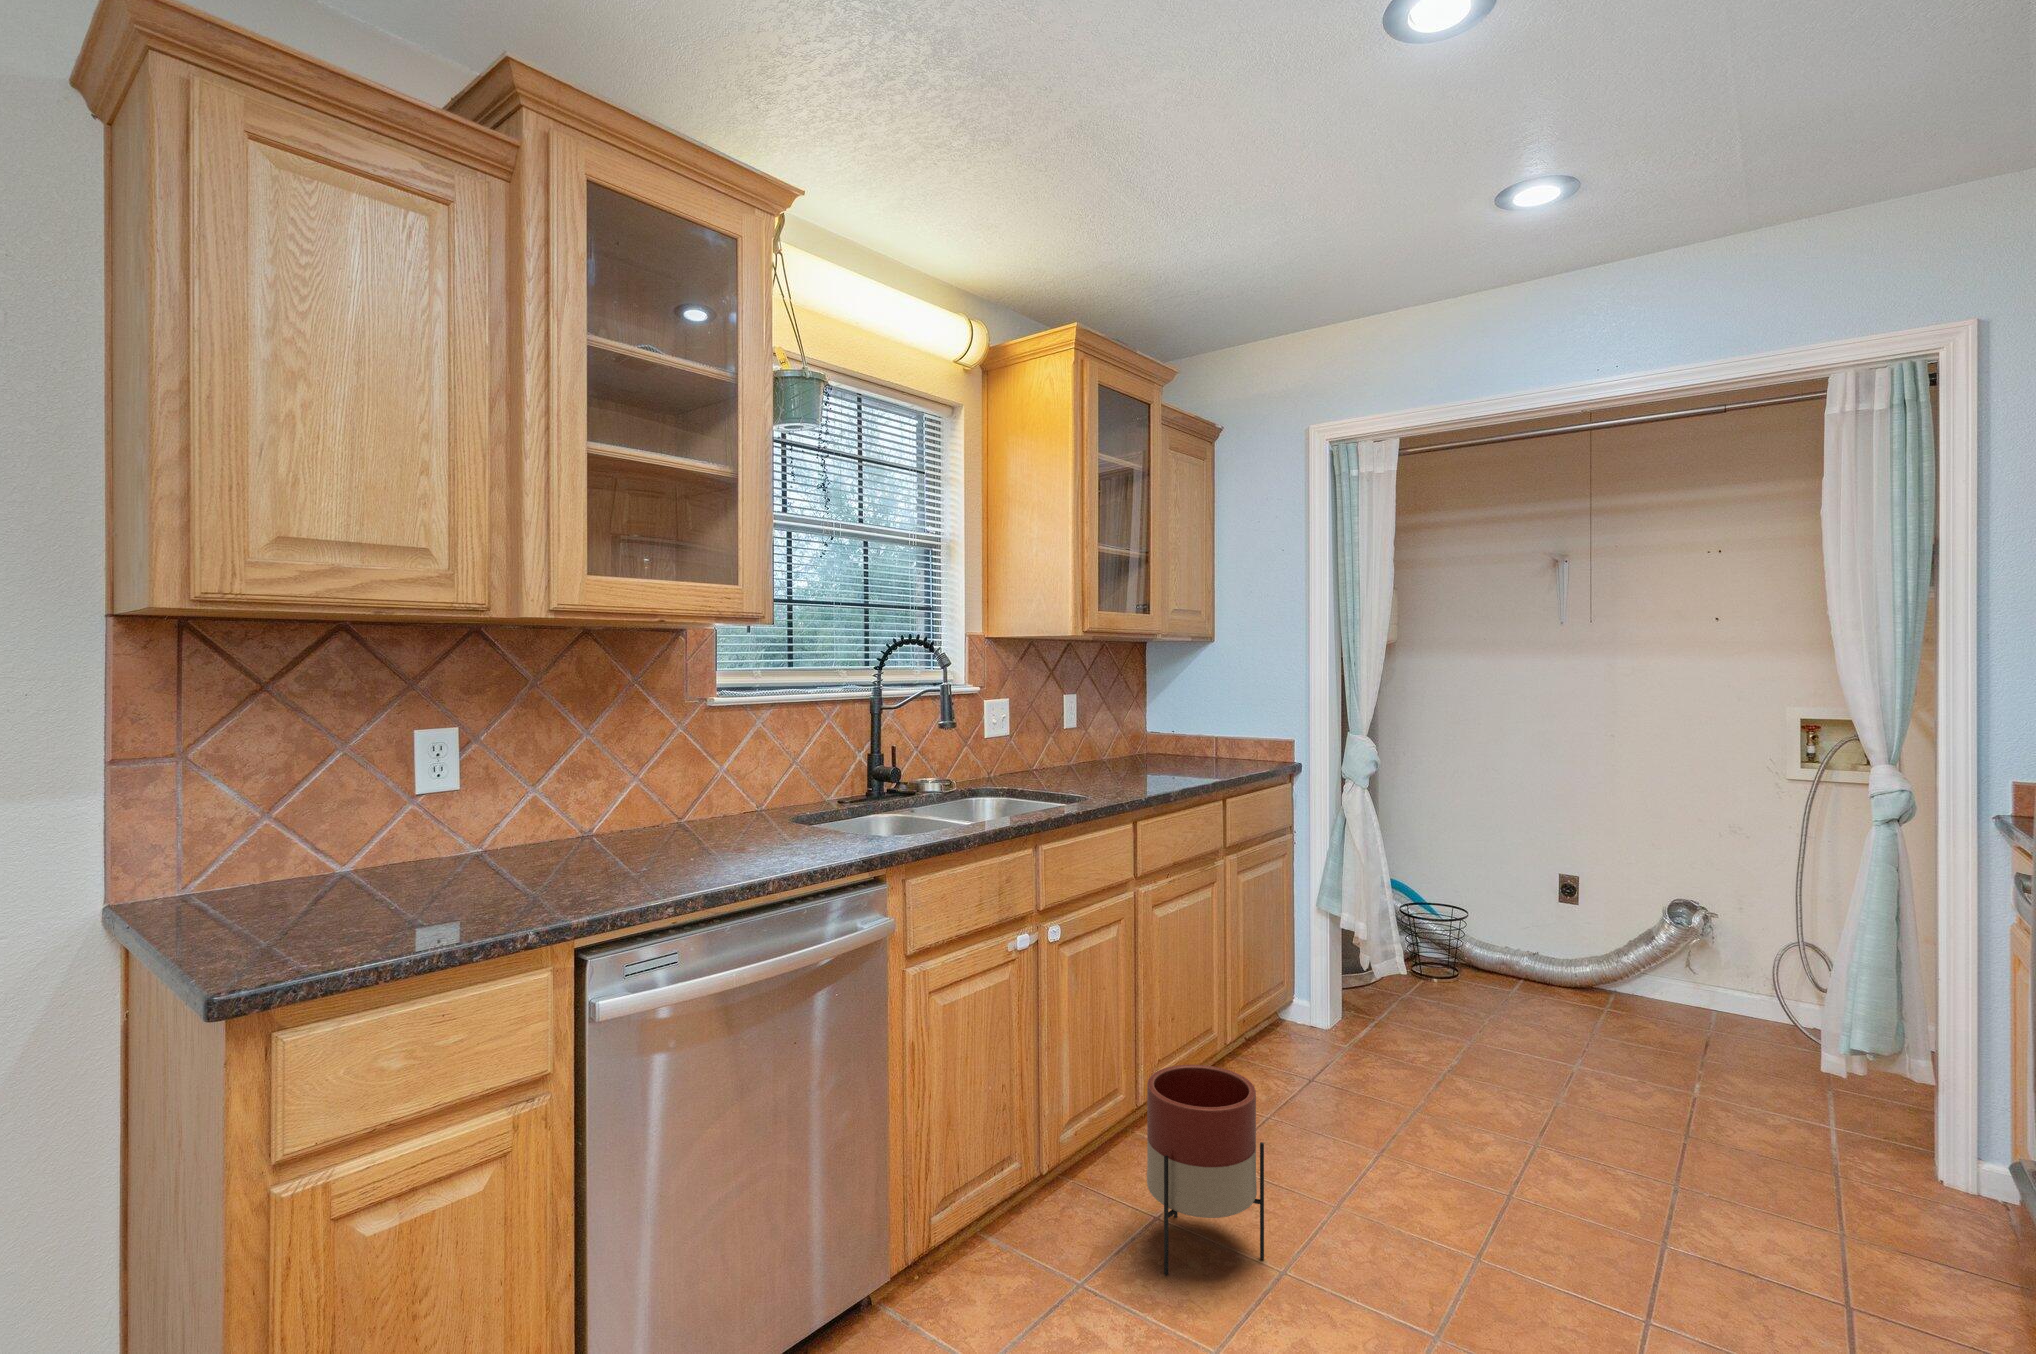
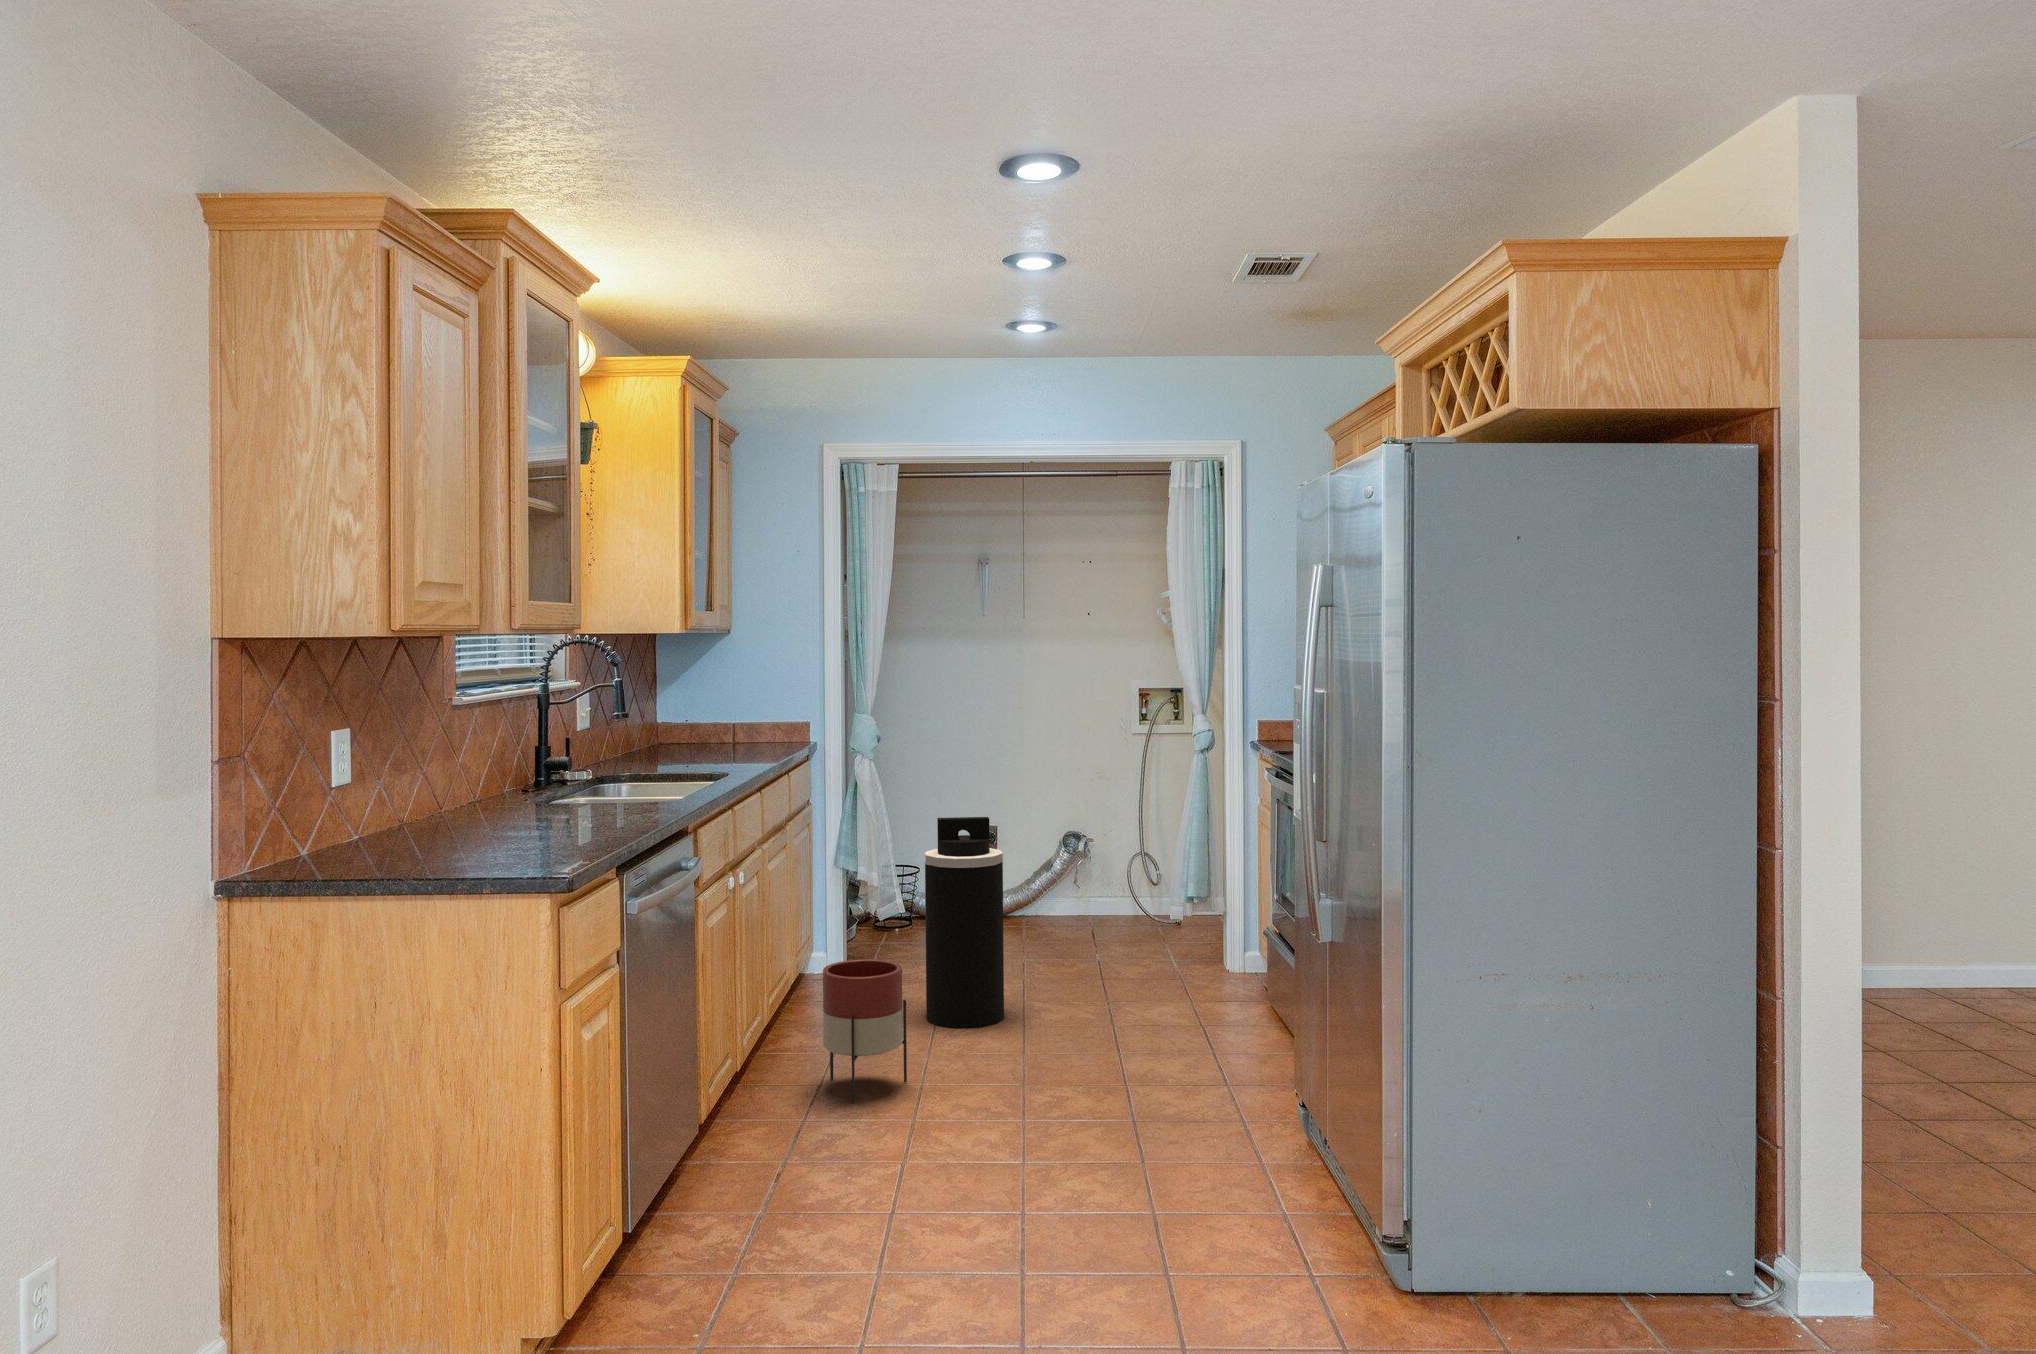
trash can: none [1372,879,1488,1179] -> present [925,817,1004,1028]

